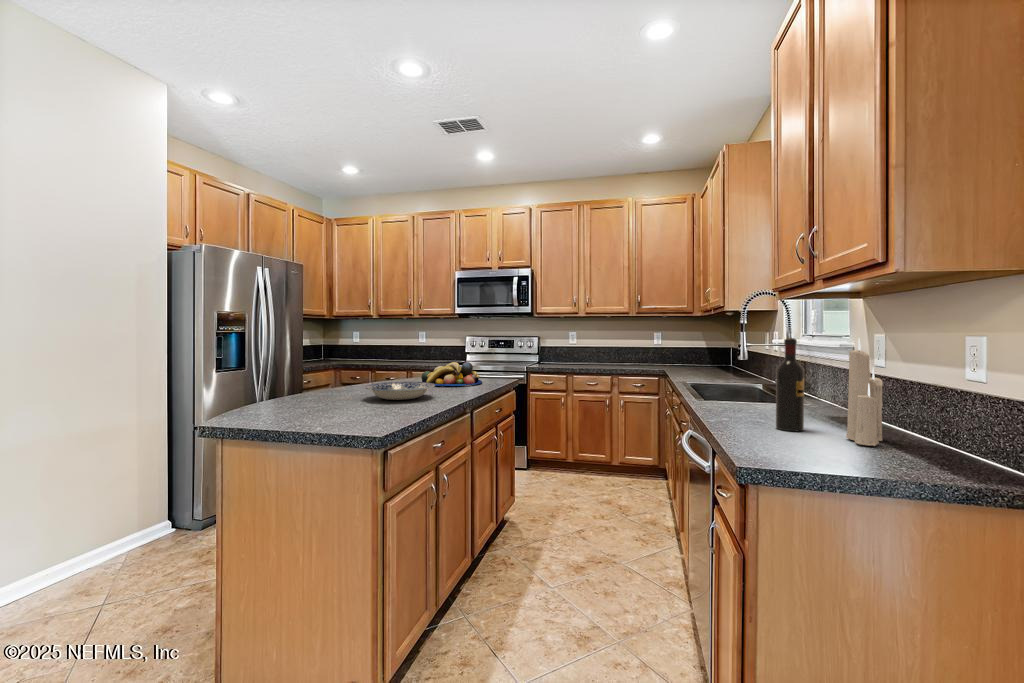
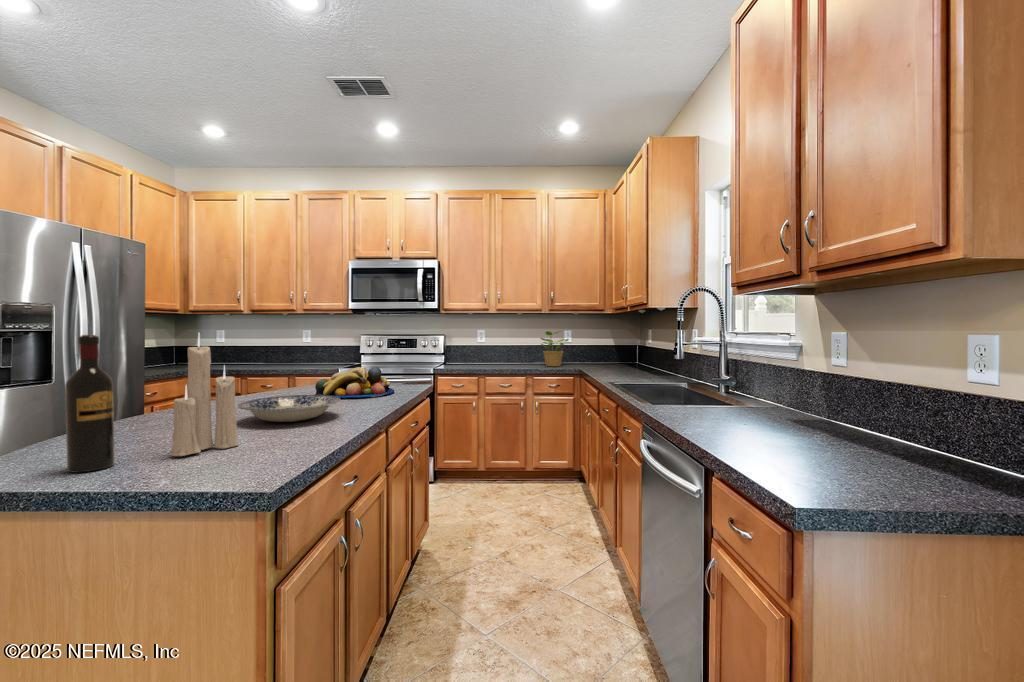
potted plant: none [626,333,654,366] -> present [540,331,568,366]
wine bottle: present [776,338,804,431] -> present [65,335,114,473]
candle: present [846,338,883,446] -> present [170,335,238,456]

